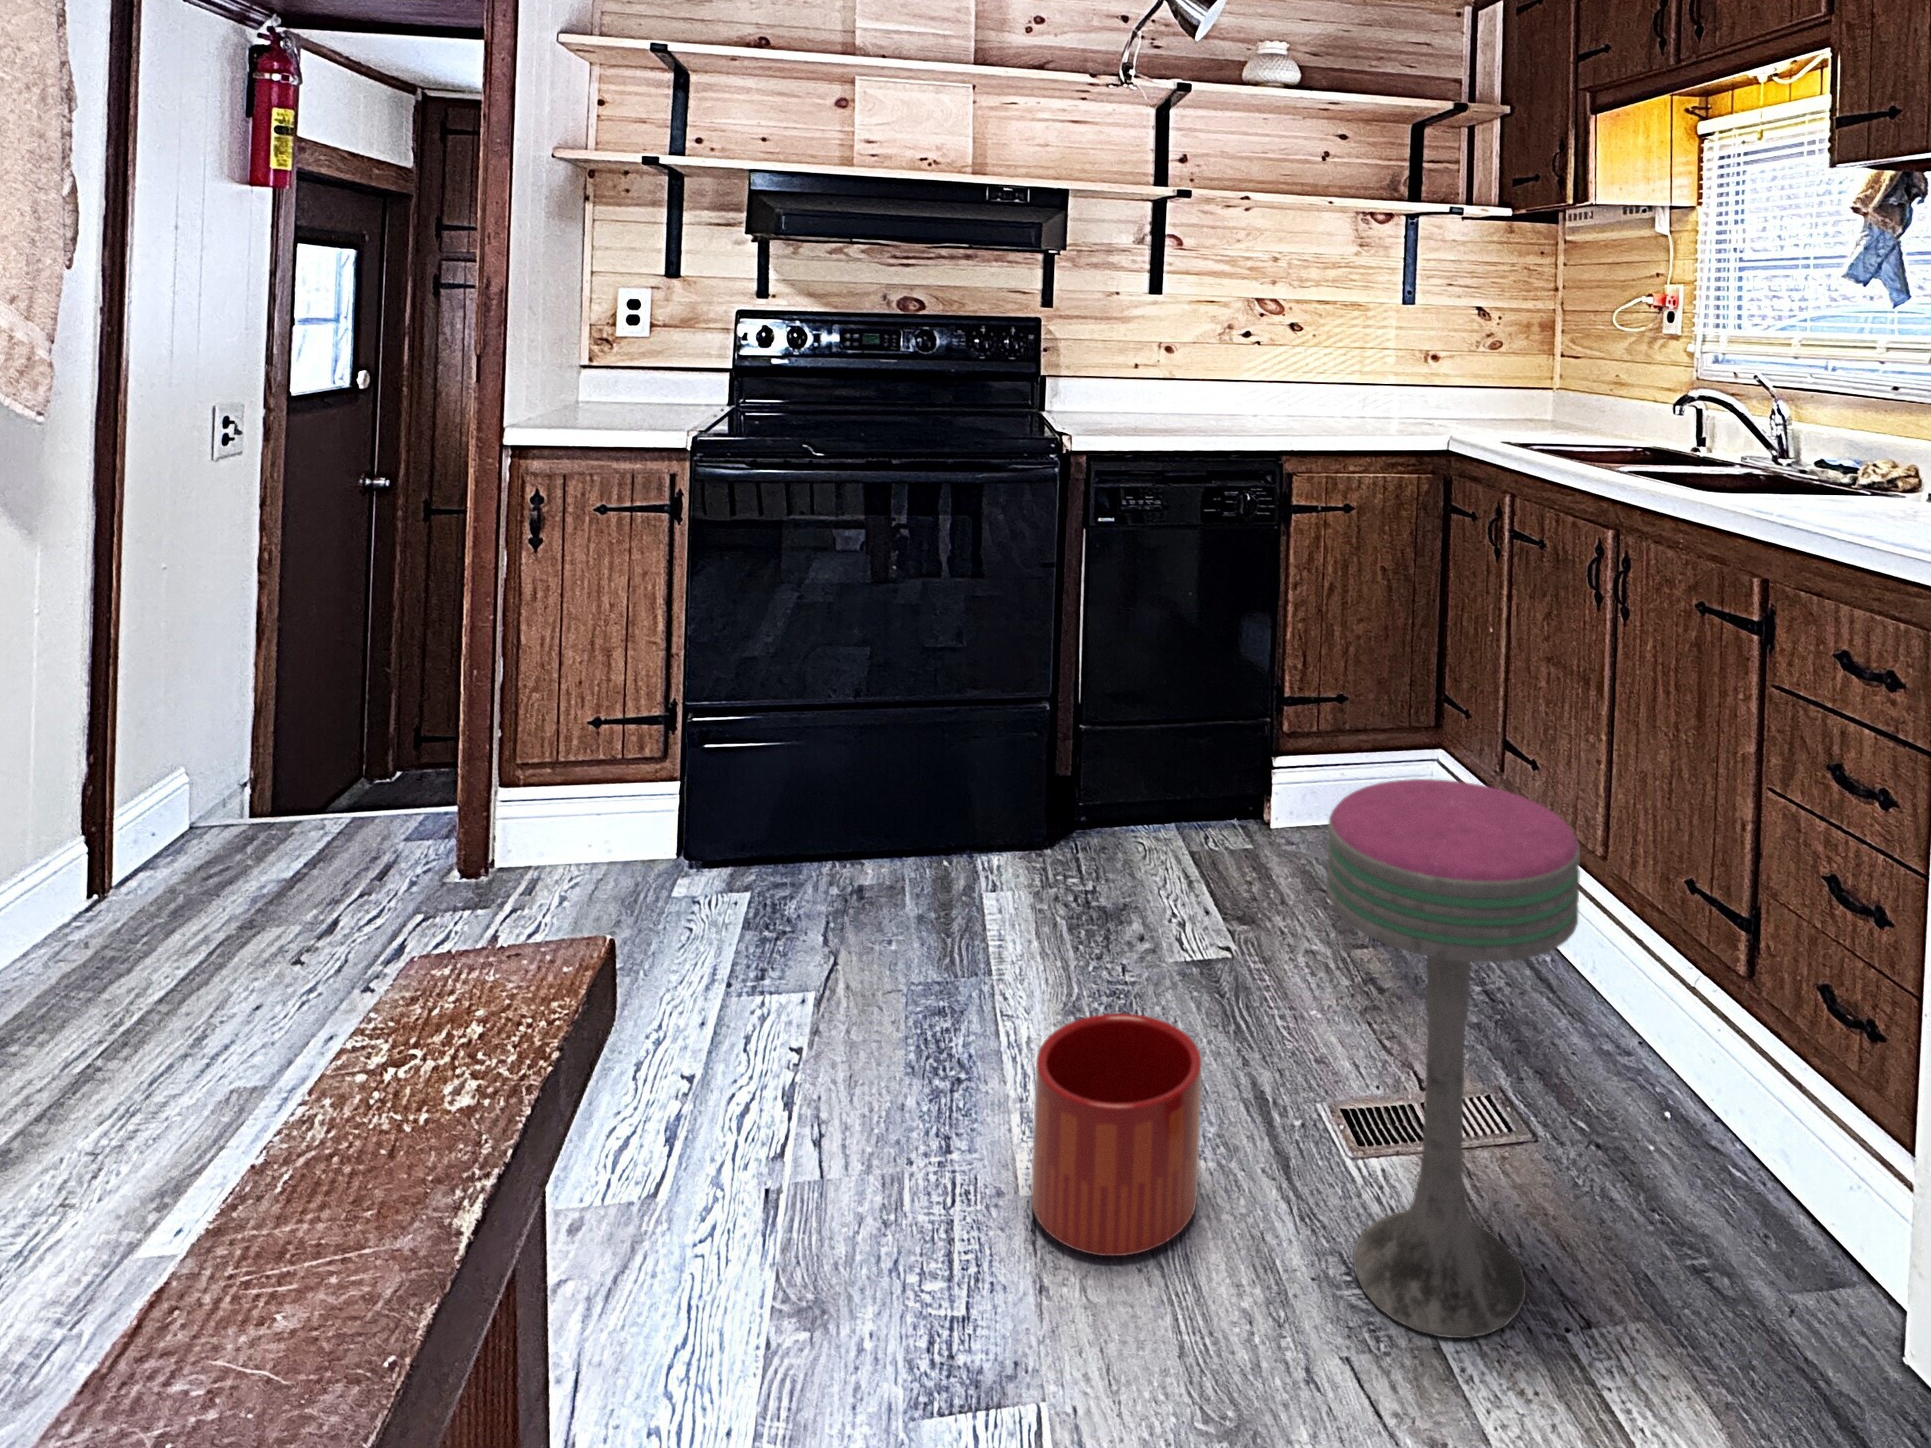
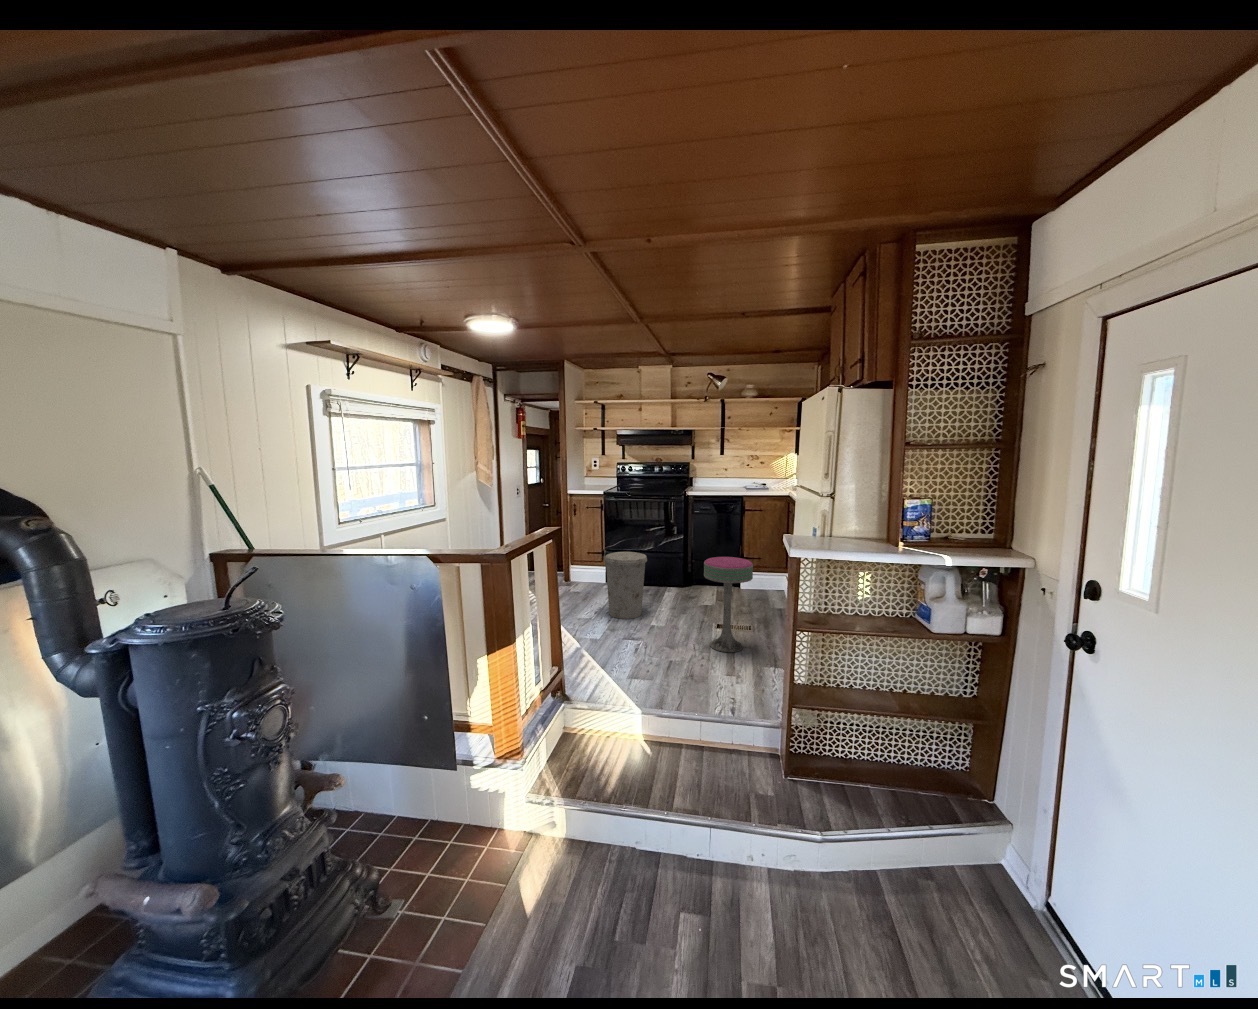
trash can: none [726,745,950,1137] -> present [605,552,647,619]
planter: present [1031,1013,1202,1256] -> none [655,601,687,637]

